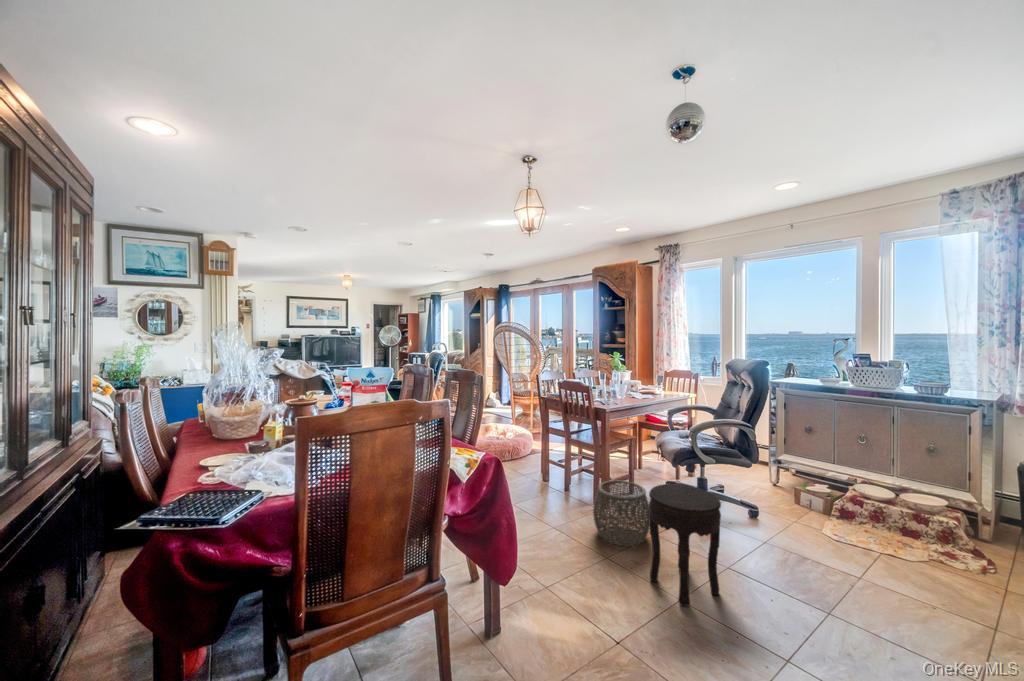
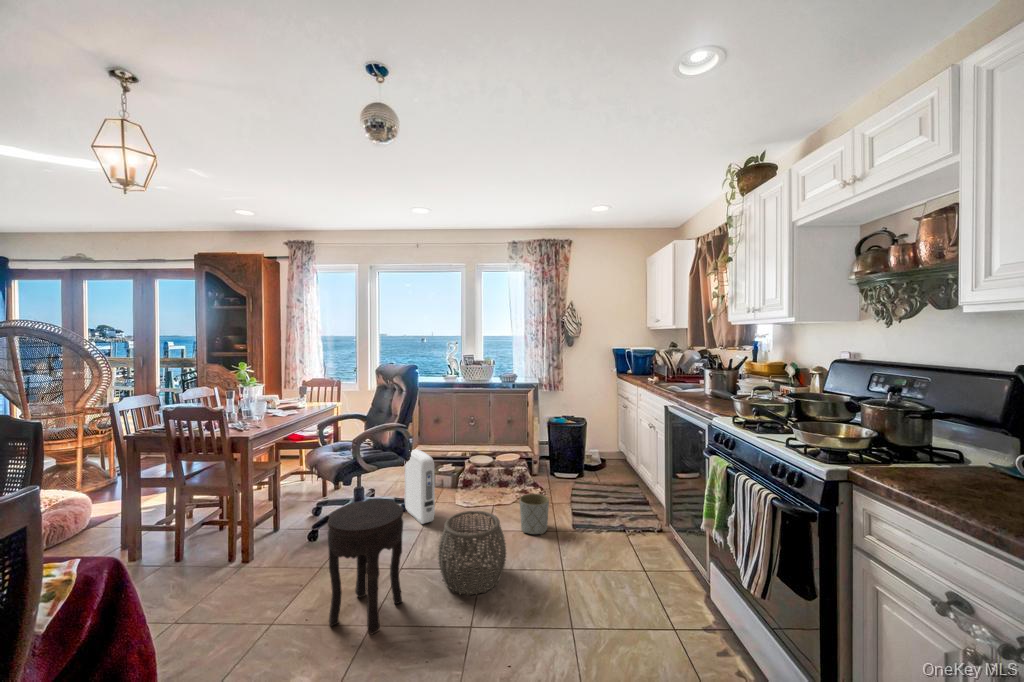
air purifier: none [753,454,785,538] -> present [405,450,435,524]
woven basket: present [593,480,650,547] -> present [438,511,506,595]
planter: none [916,554,979,621] -> present [520,494,549,535]

